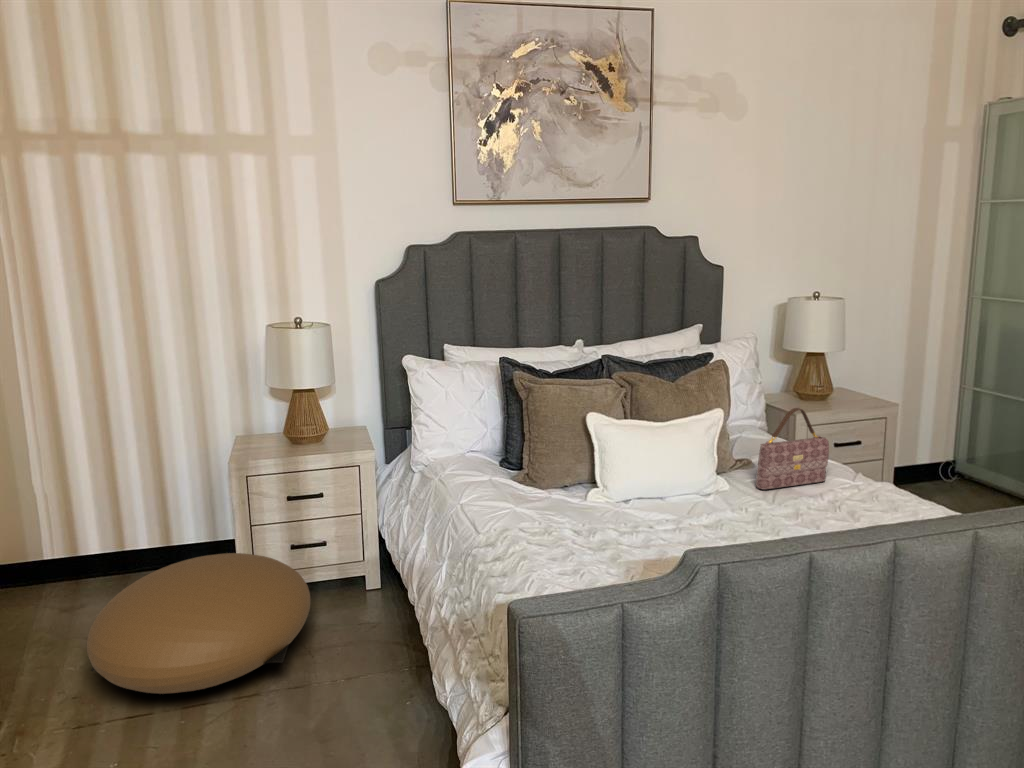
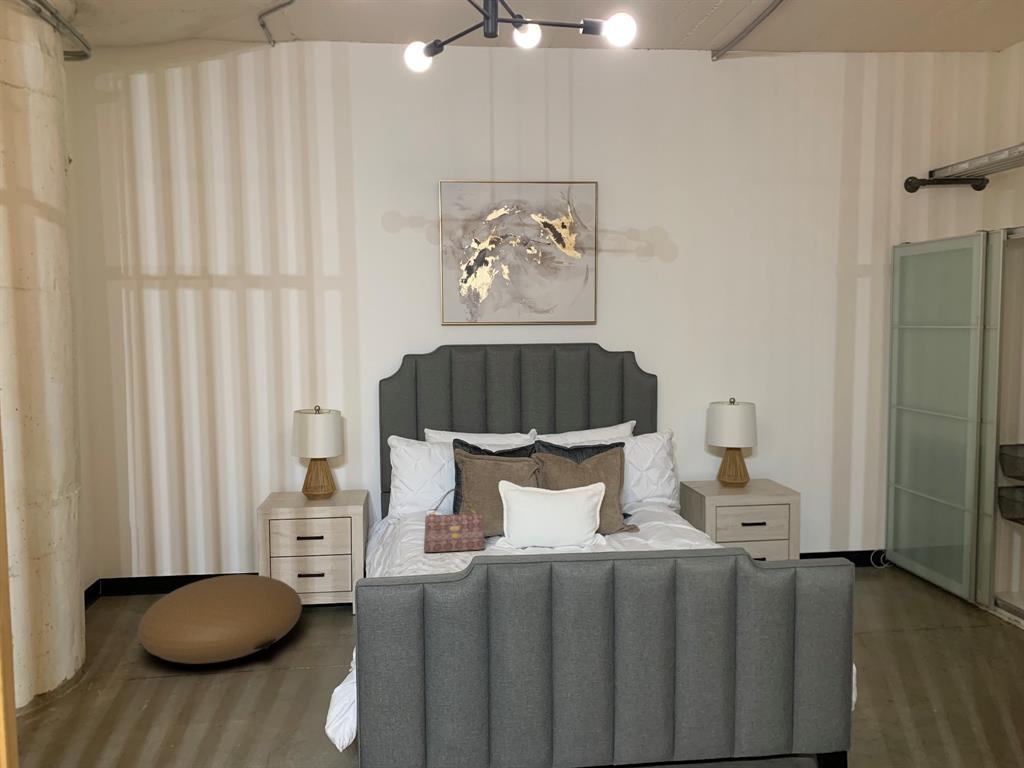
handbag: present [756,408,829,489] -> present [424,489,485,552]

